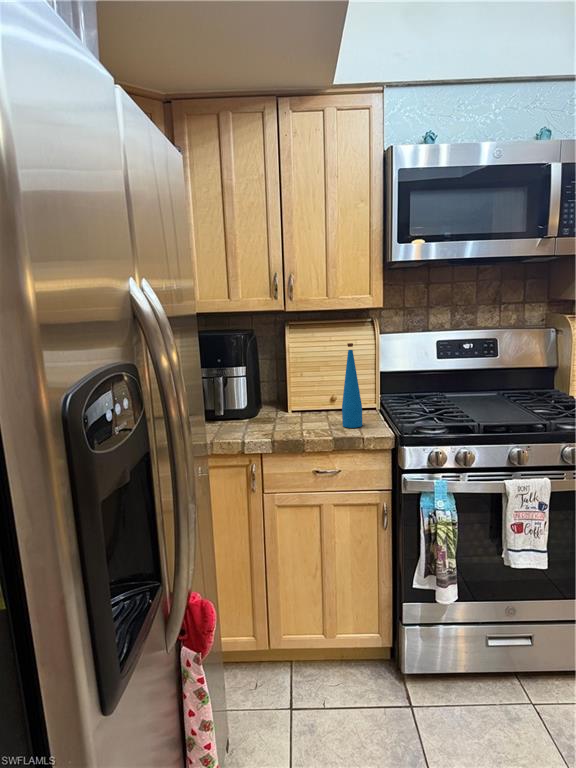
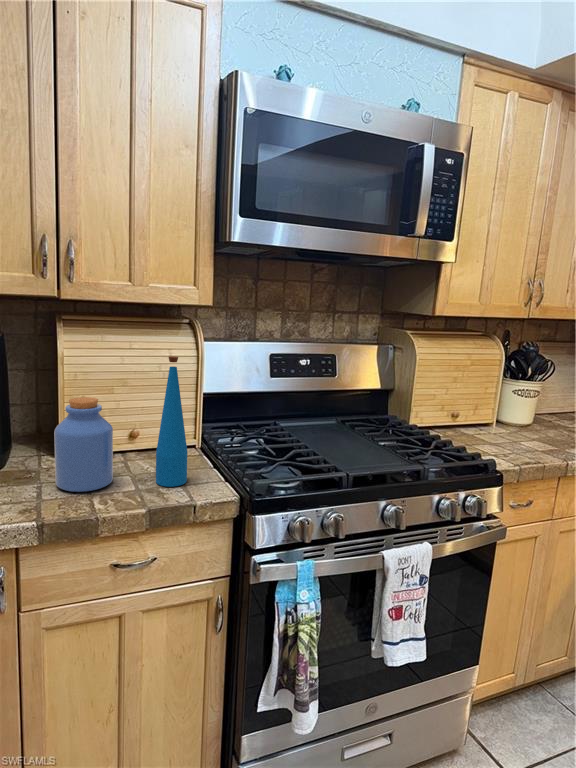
jar: none [282,371,317,428] -> present [54,397,113,492]

